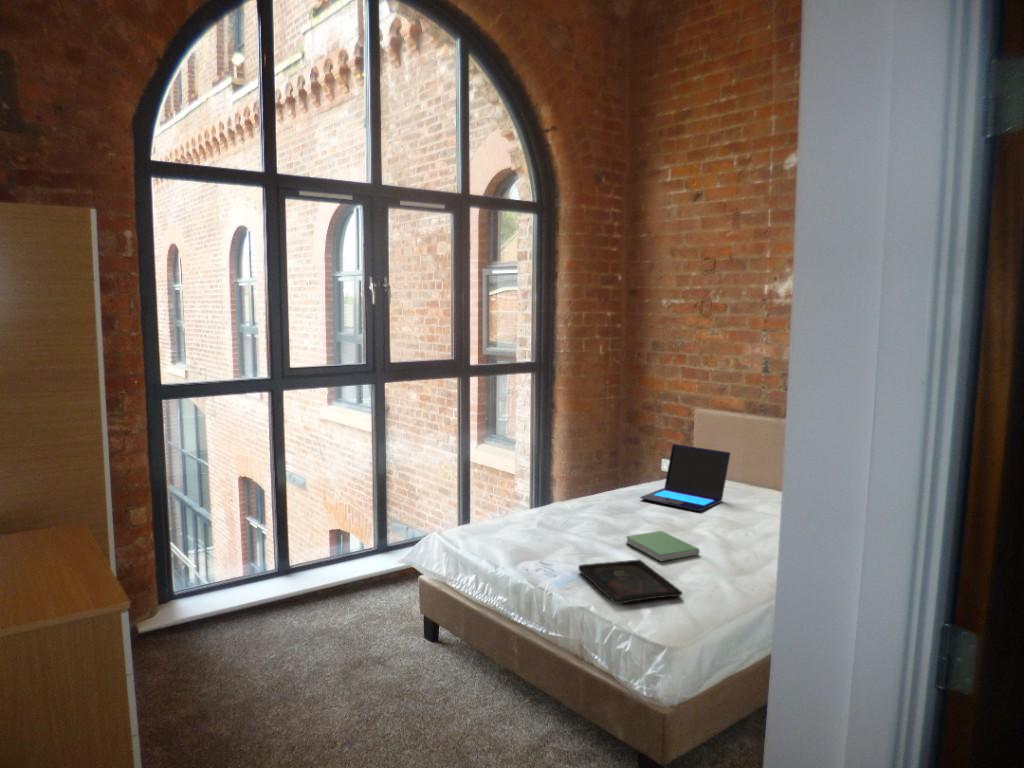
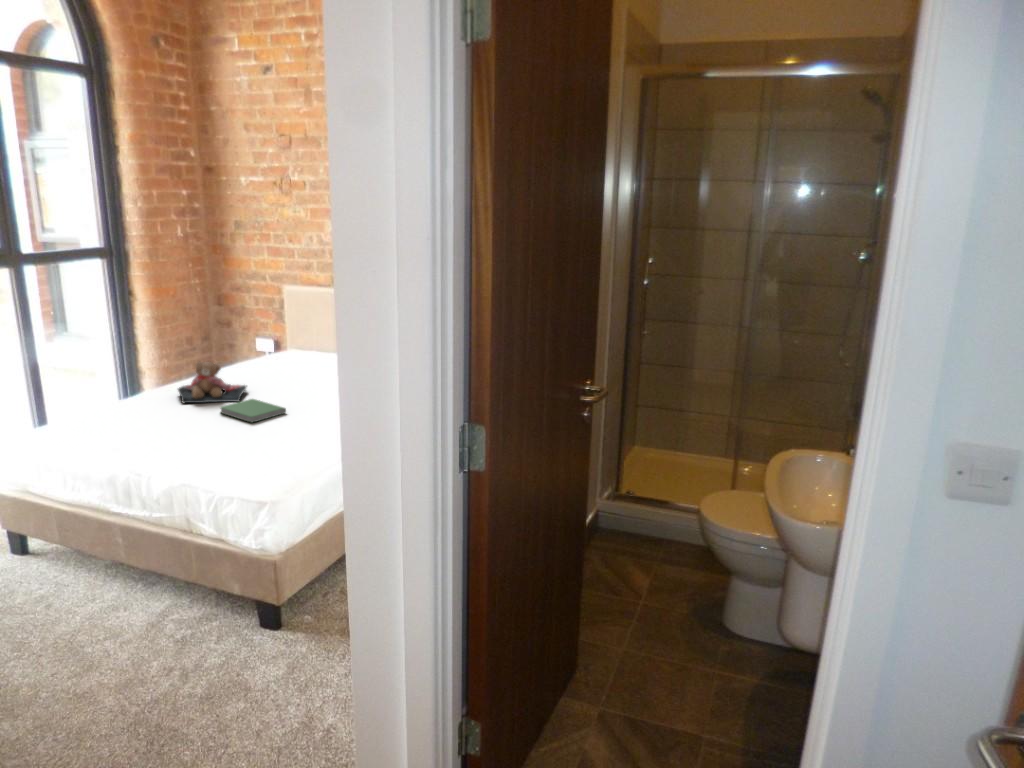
laptop: present [640,444,730,511] -> none [233,321,315,379]
teddy bear: none [584,481,656,532] -> present [178,361,247,403]
tray: present [579,560,682,604] -> none [175,423,269,459]

